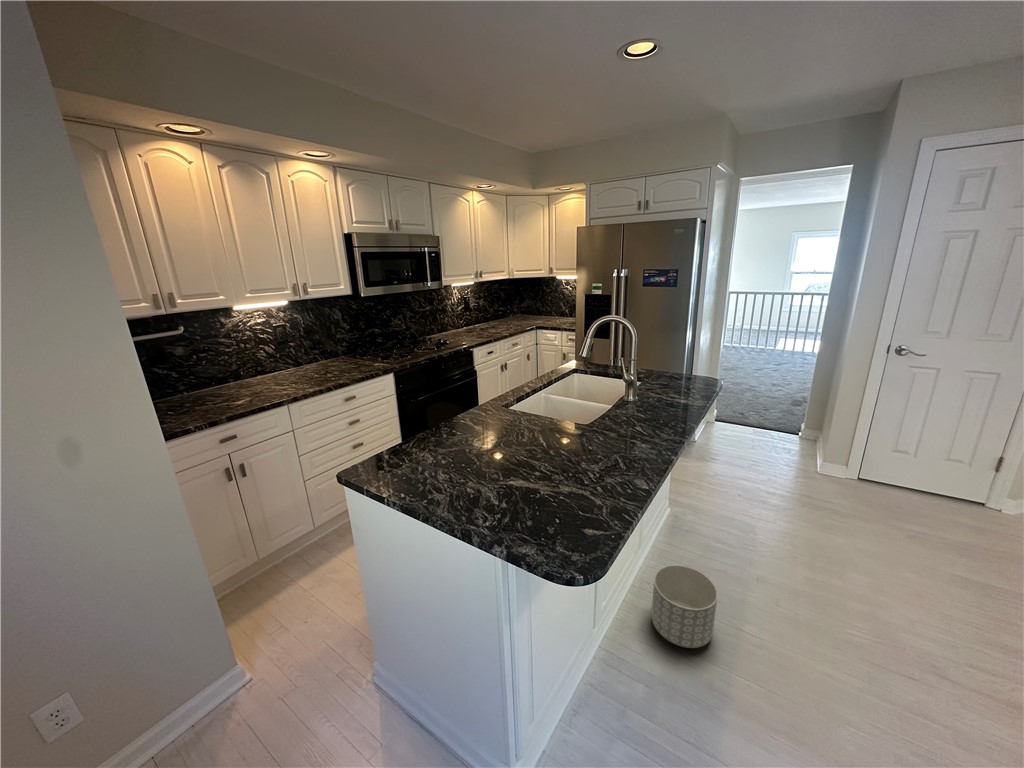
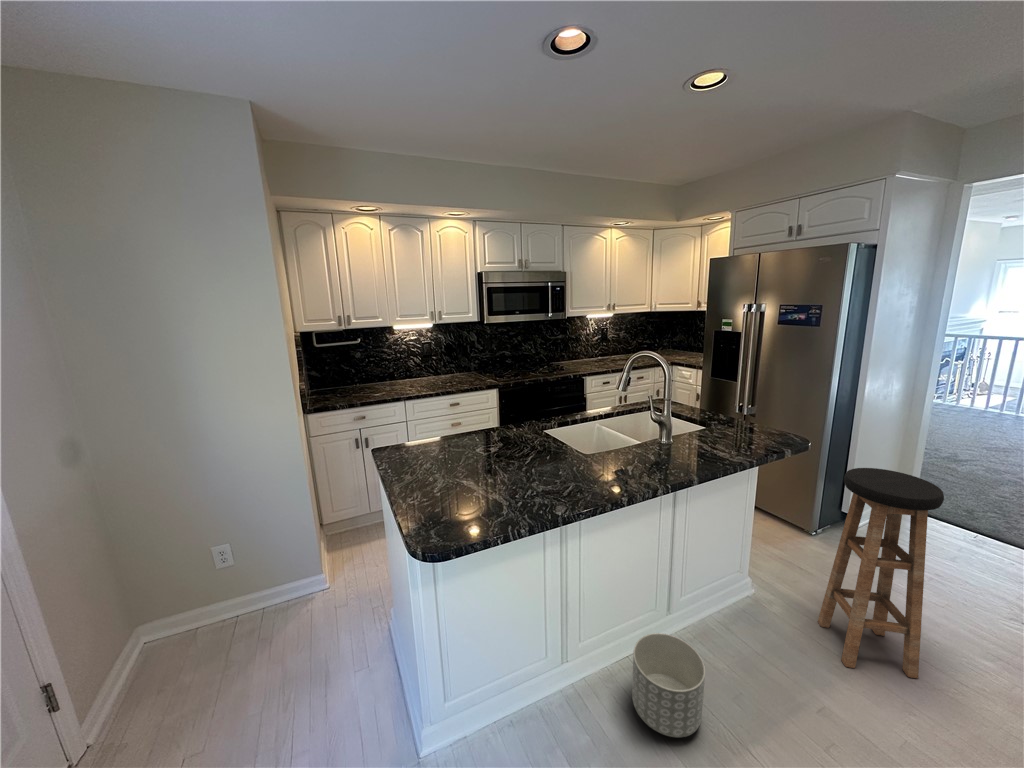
bar stool: none [719,392,803,541] -> present [818,468,944,678]

